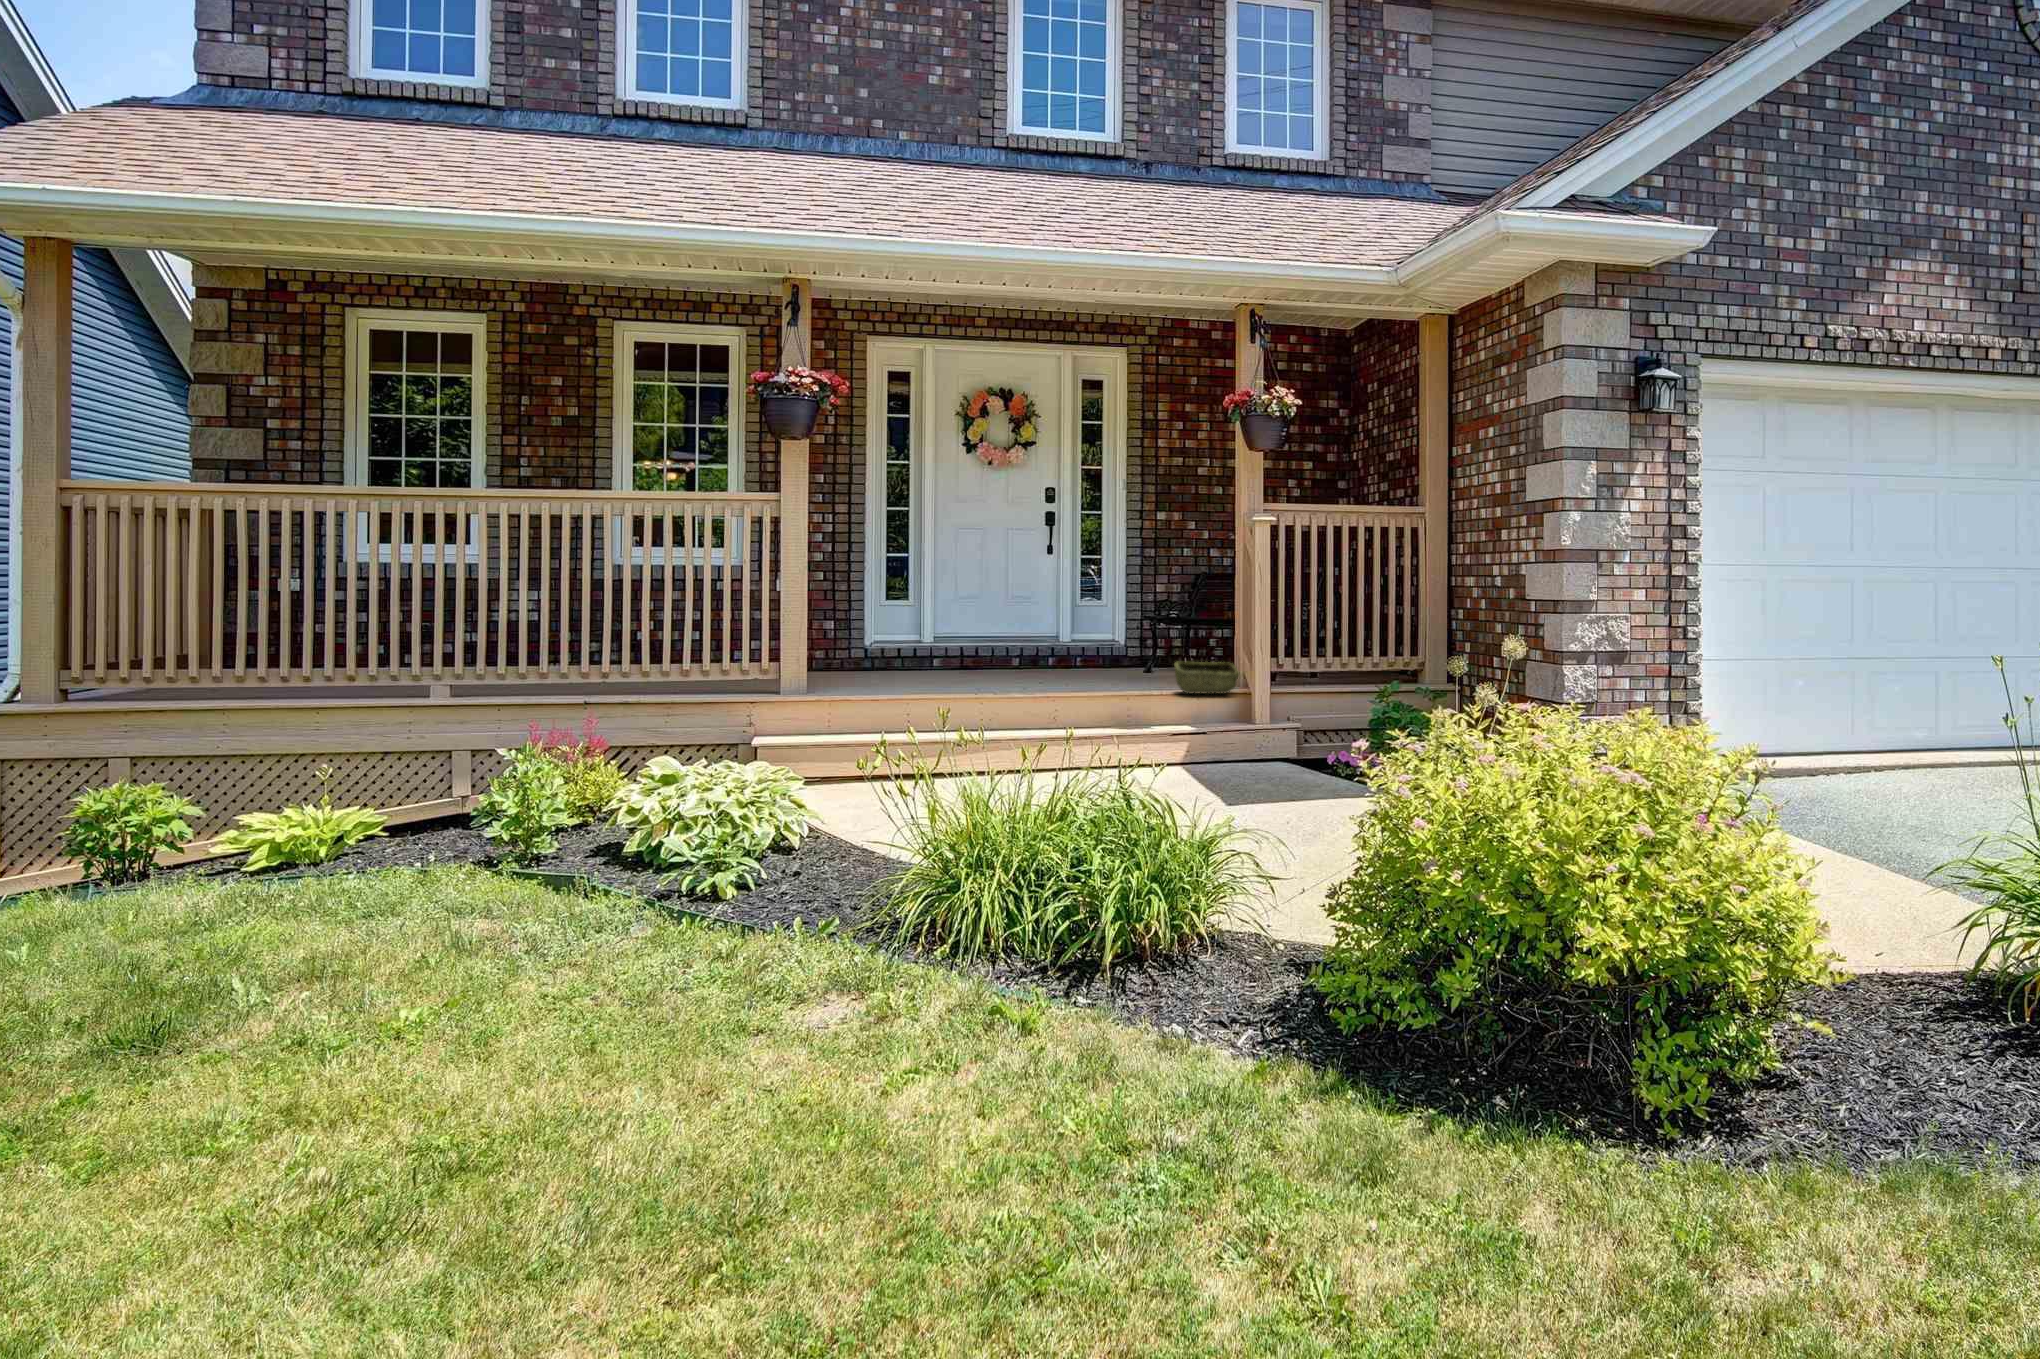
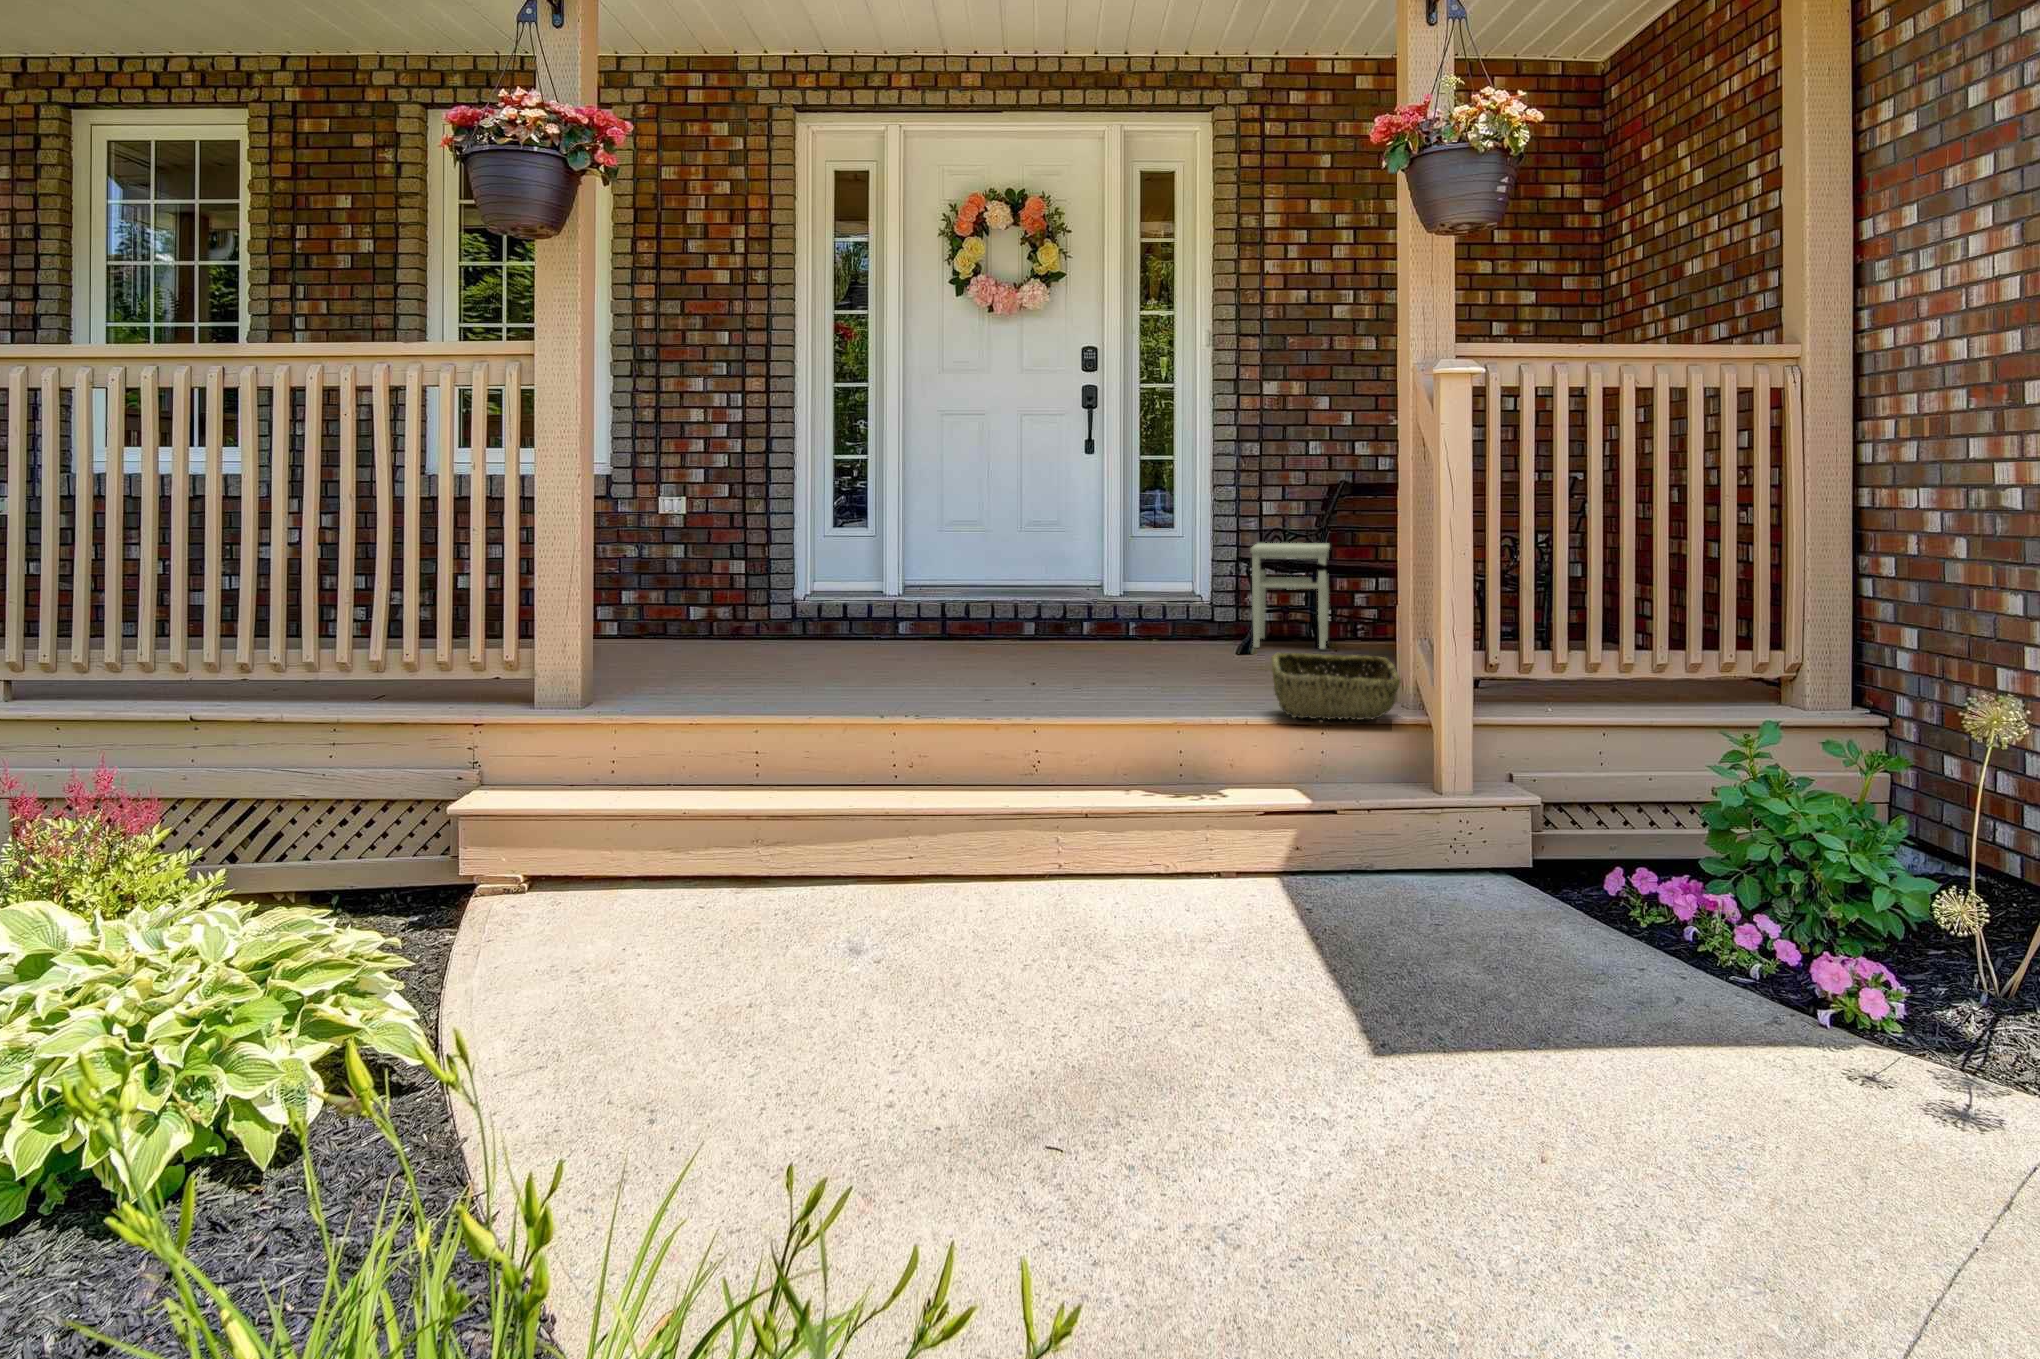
stool: none [1151,606,1195,666] -> present [1250,543,1330,649]

